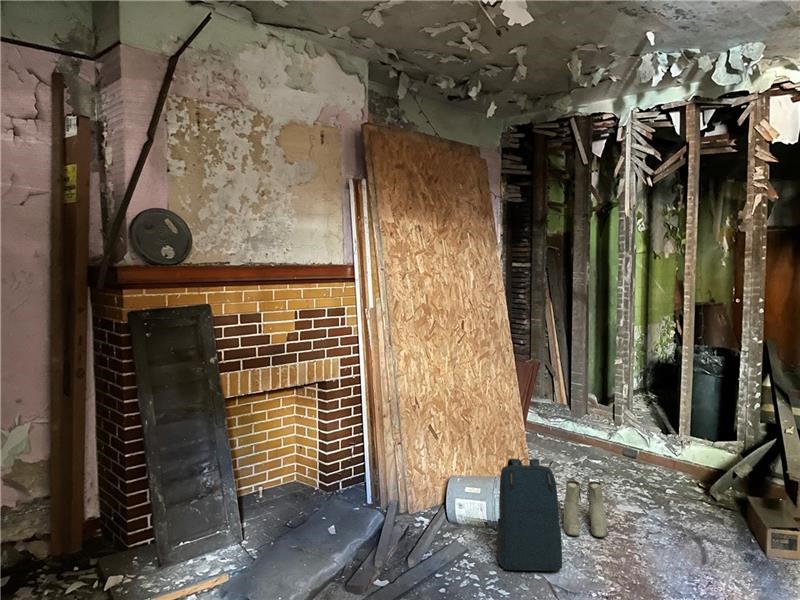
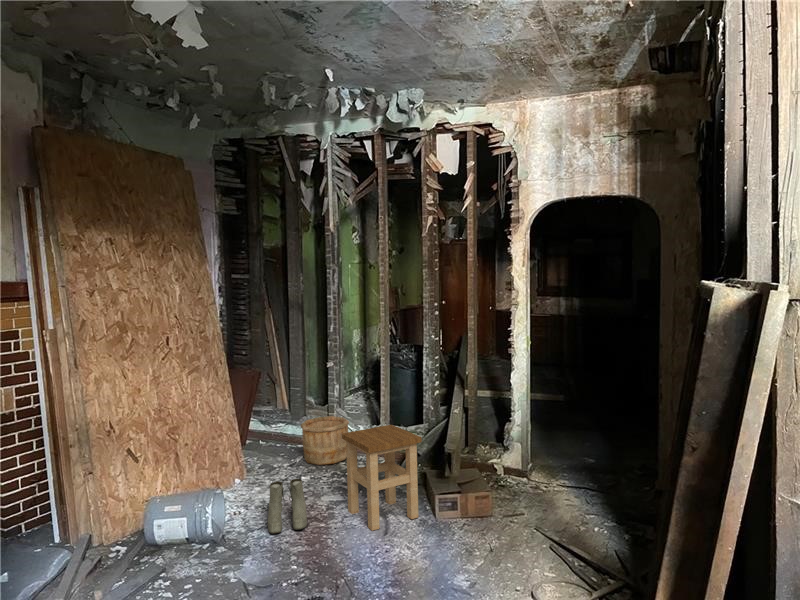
wooden bucket: none [585,416,641,469] -> present [301,416,349,465]
stool: none [648,438,757,557] -> present [342,425,422,531]
backpack: present [497,458,562,571] -> none [195,466,258,580]

